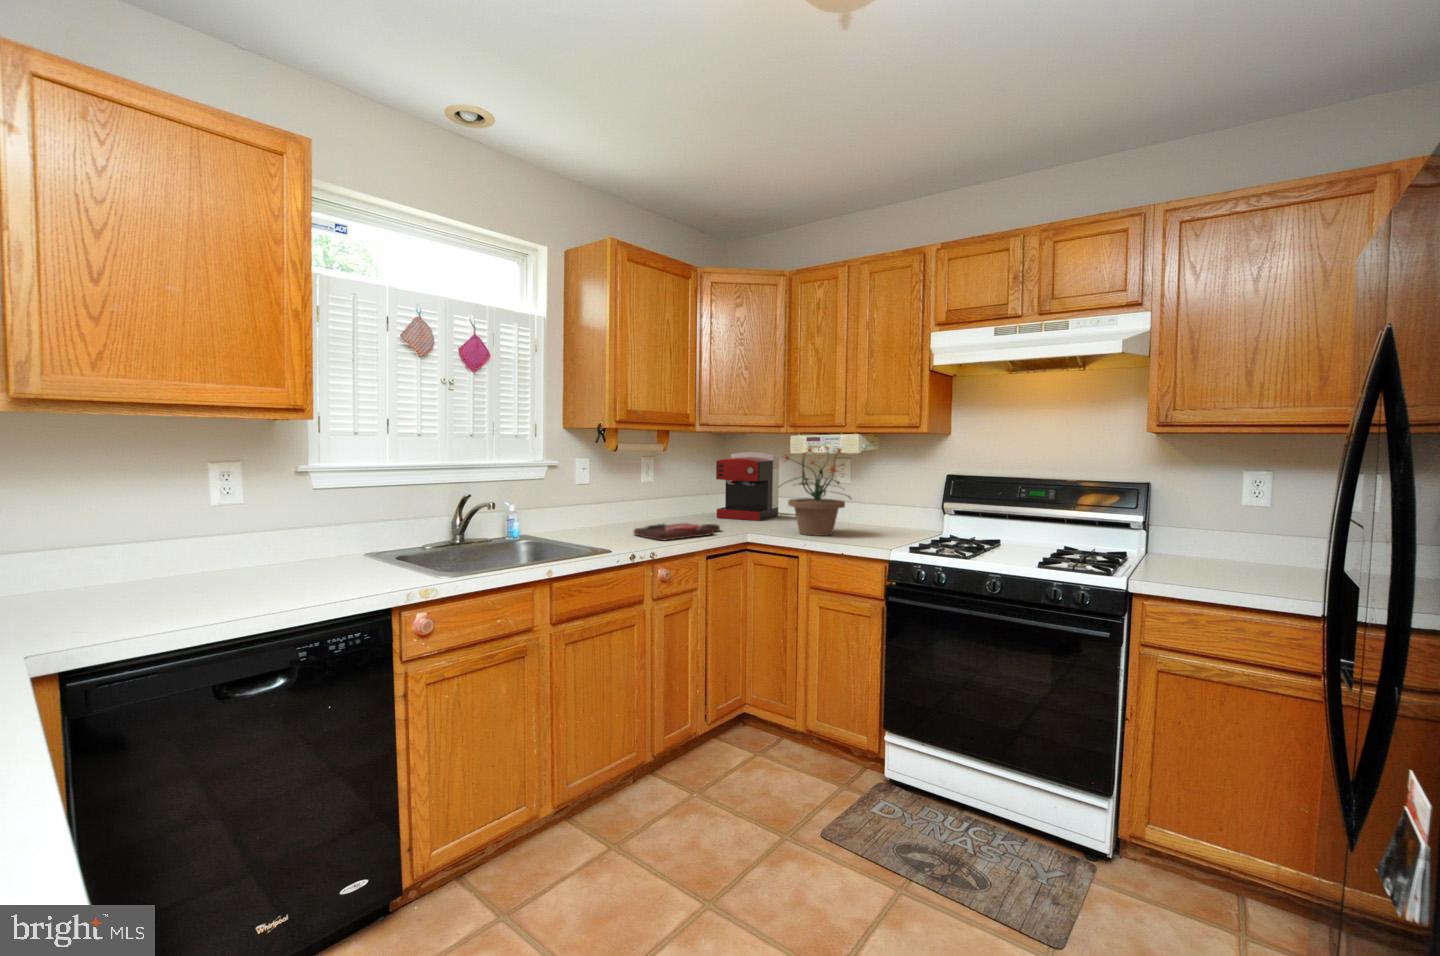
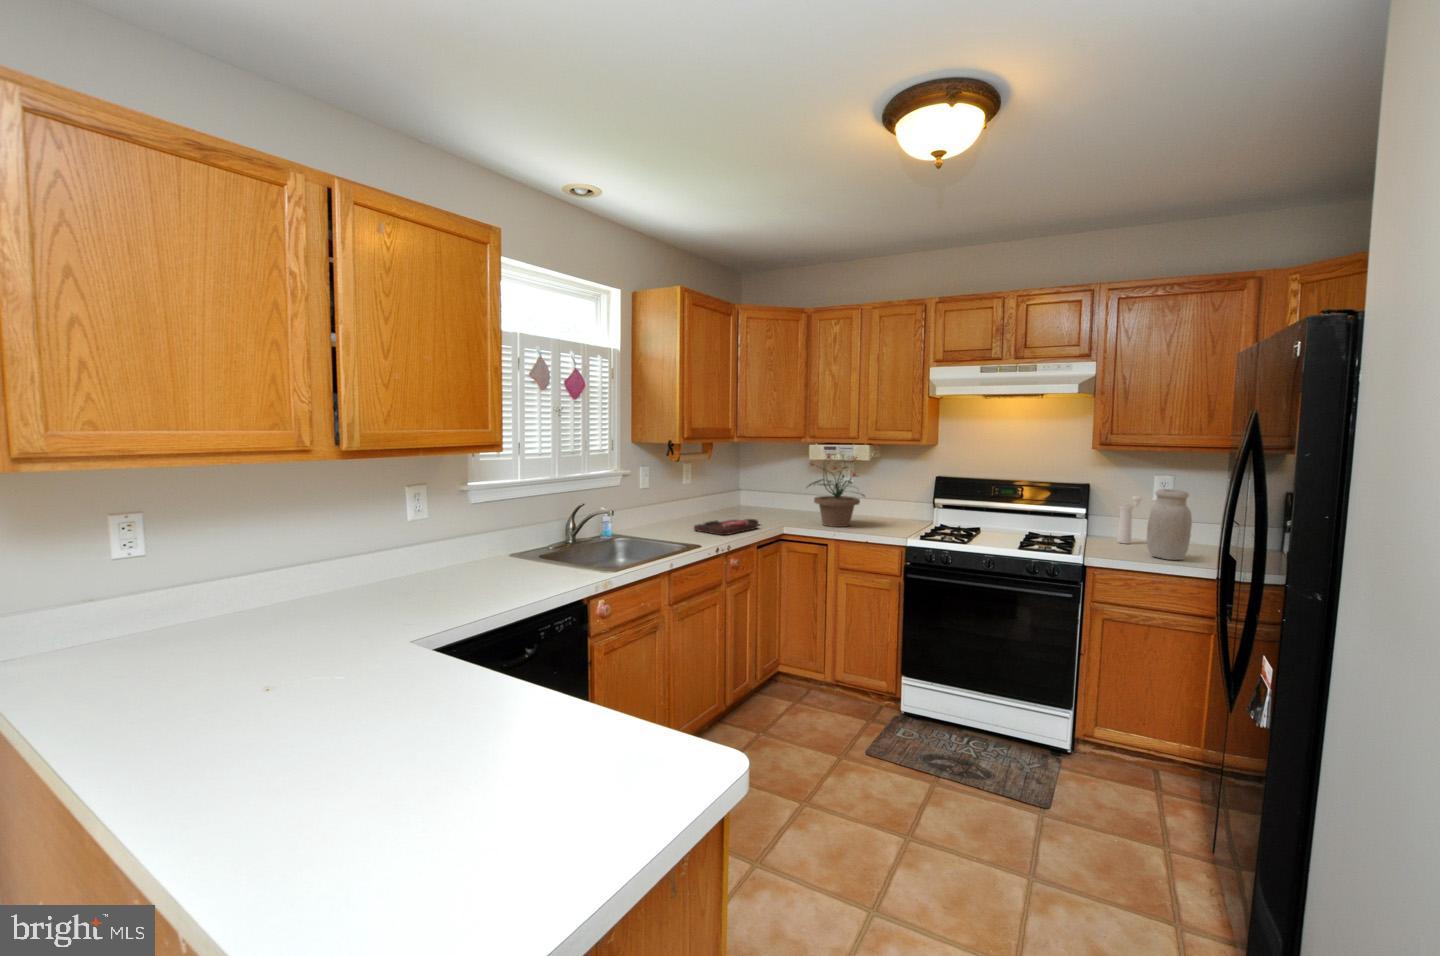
coffee maker: present [716,452,779,521] -> none [740,455,789,513]
jar: none [1225,484,1295,587] -> present [1147,489,1192,560]
pepper mill: none [1187,499,1225,564] -> present [1117,496,1142,544]

